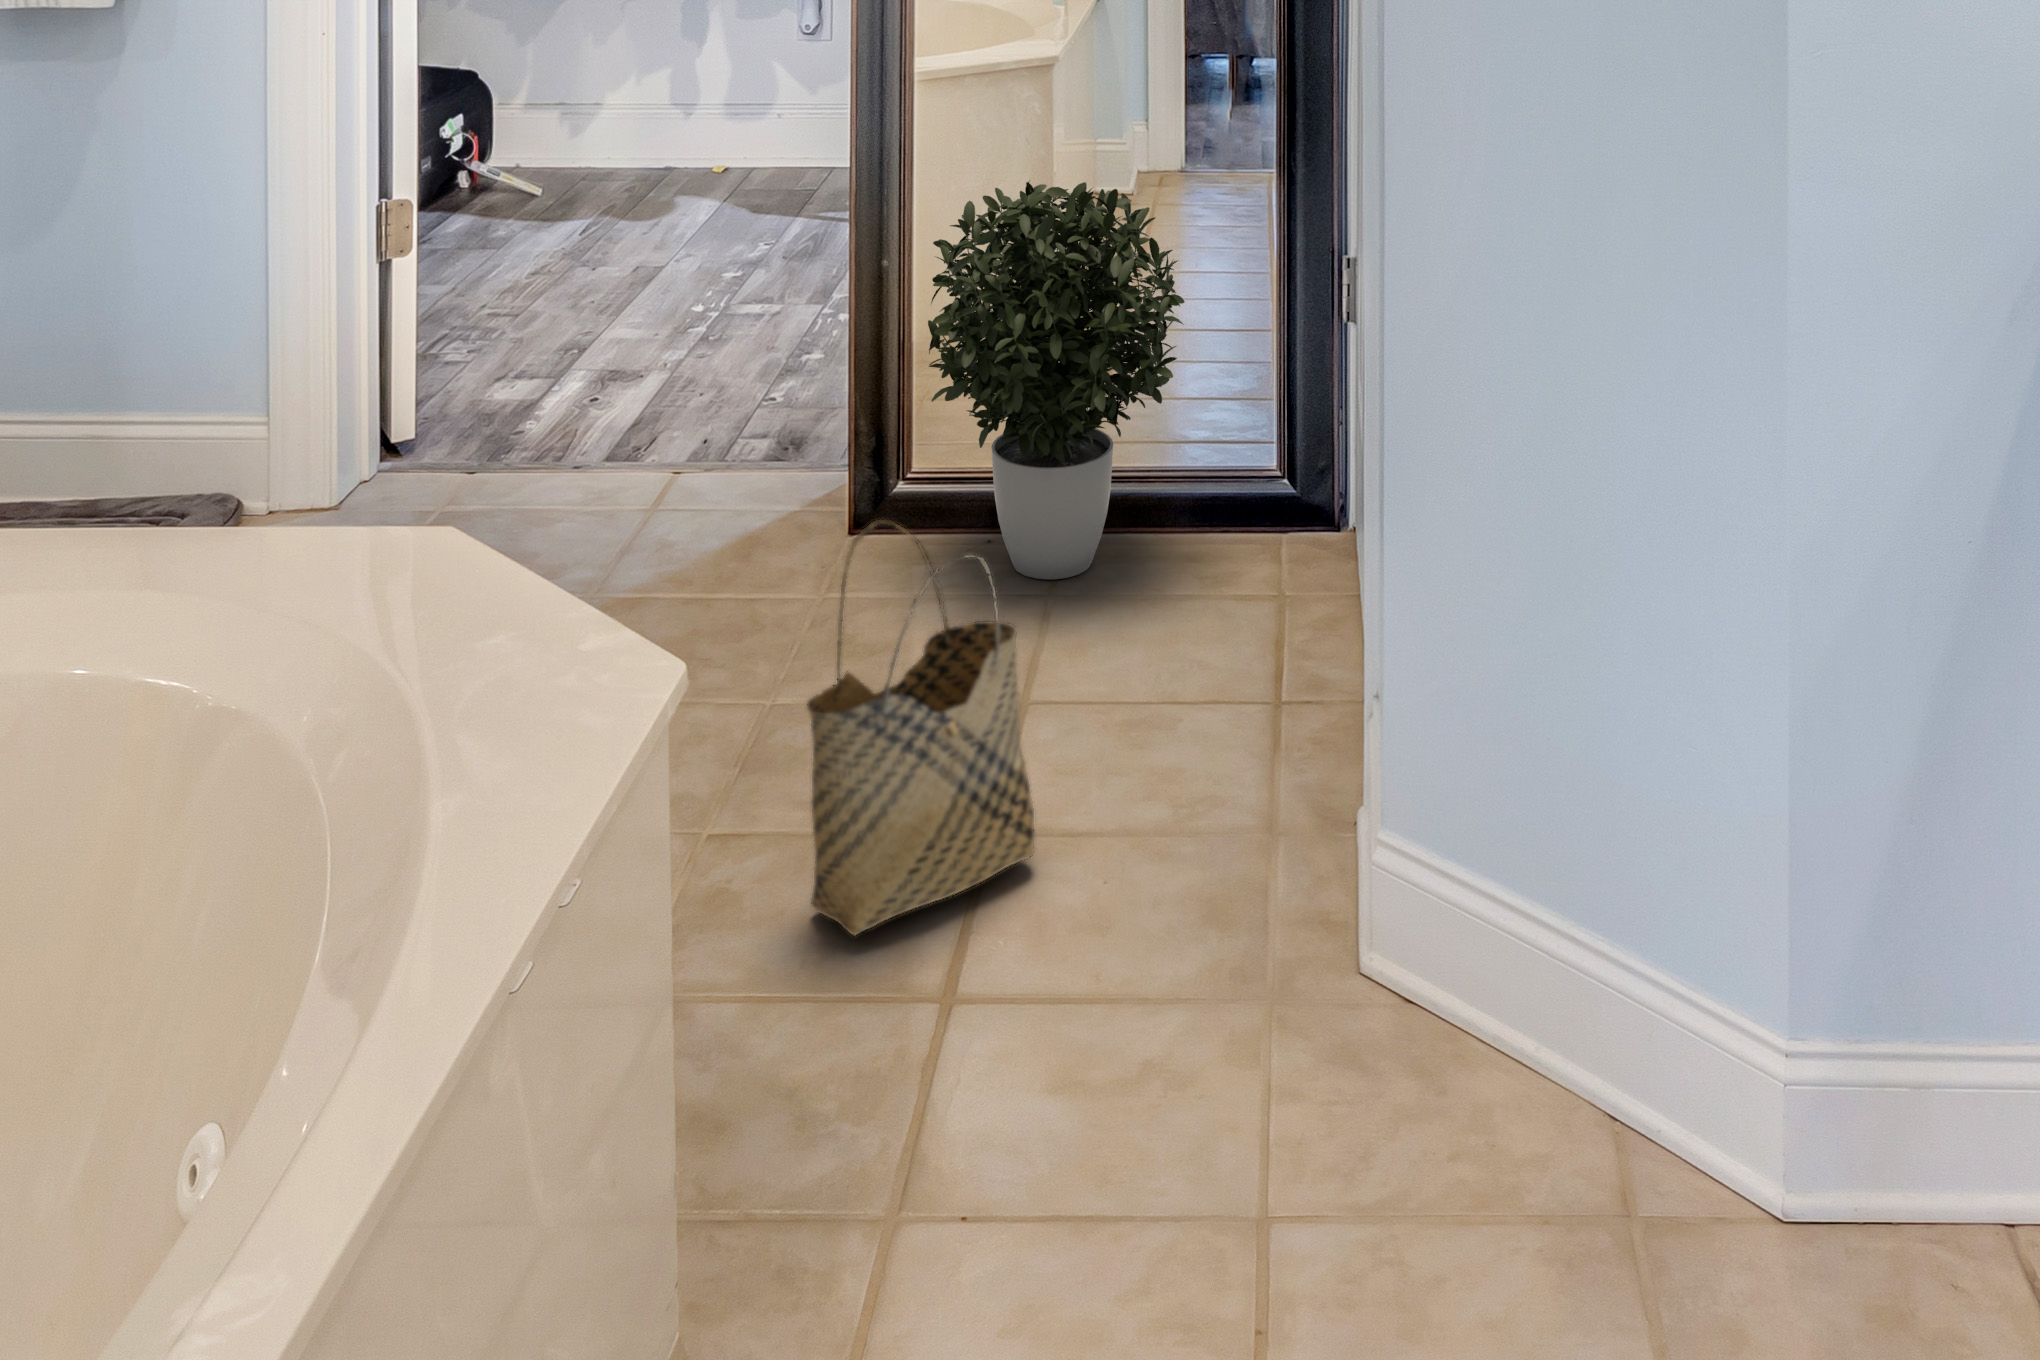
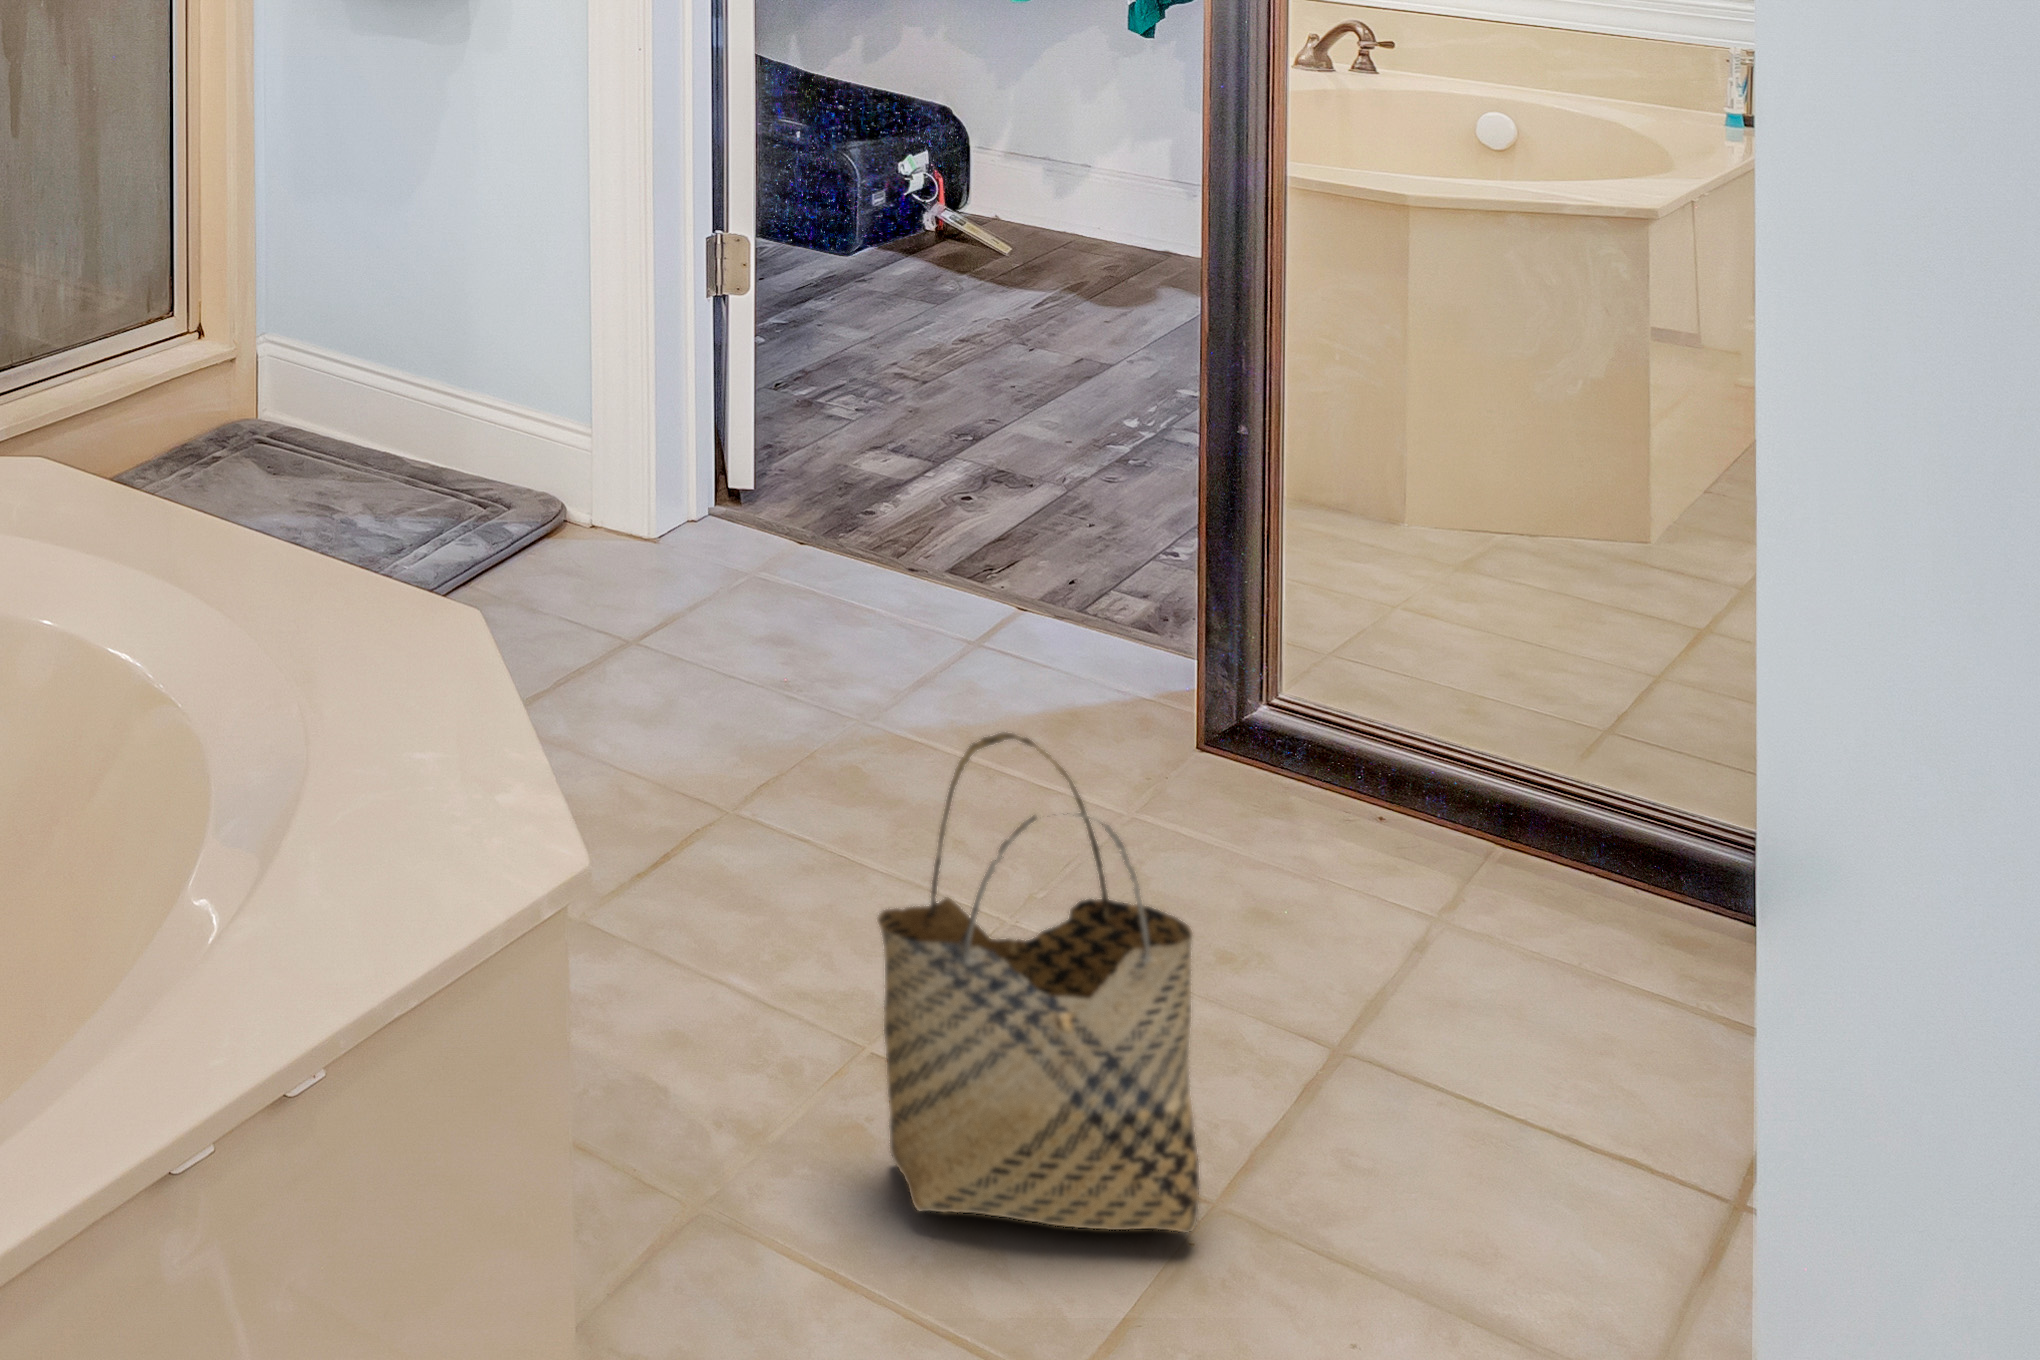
potted plant: present [928,181,1185,579] -> none [1245,379,1656,918]

